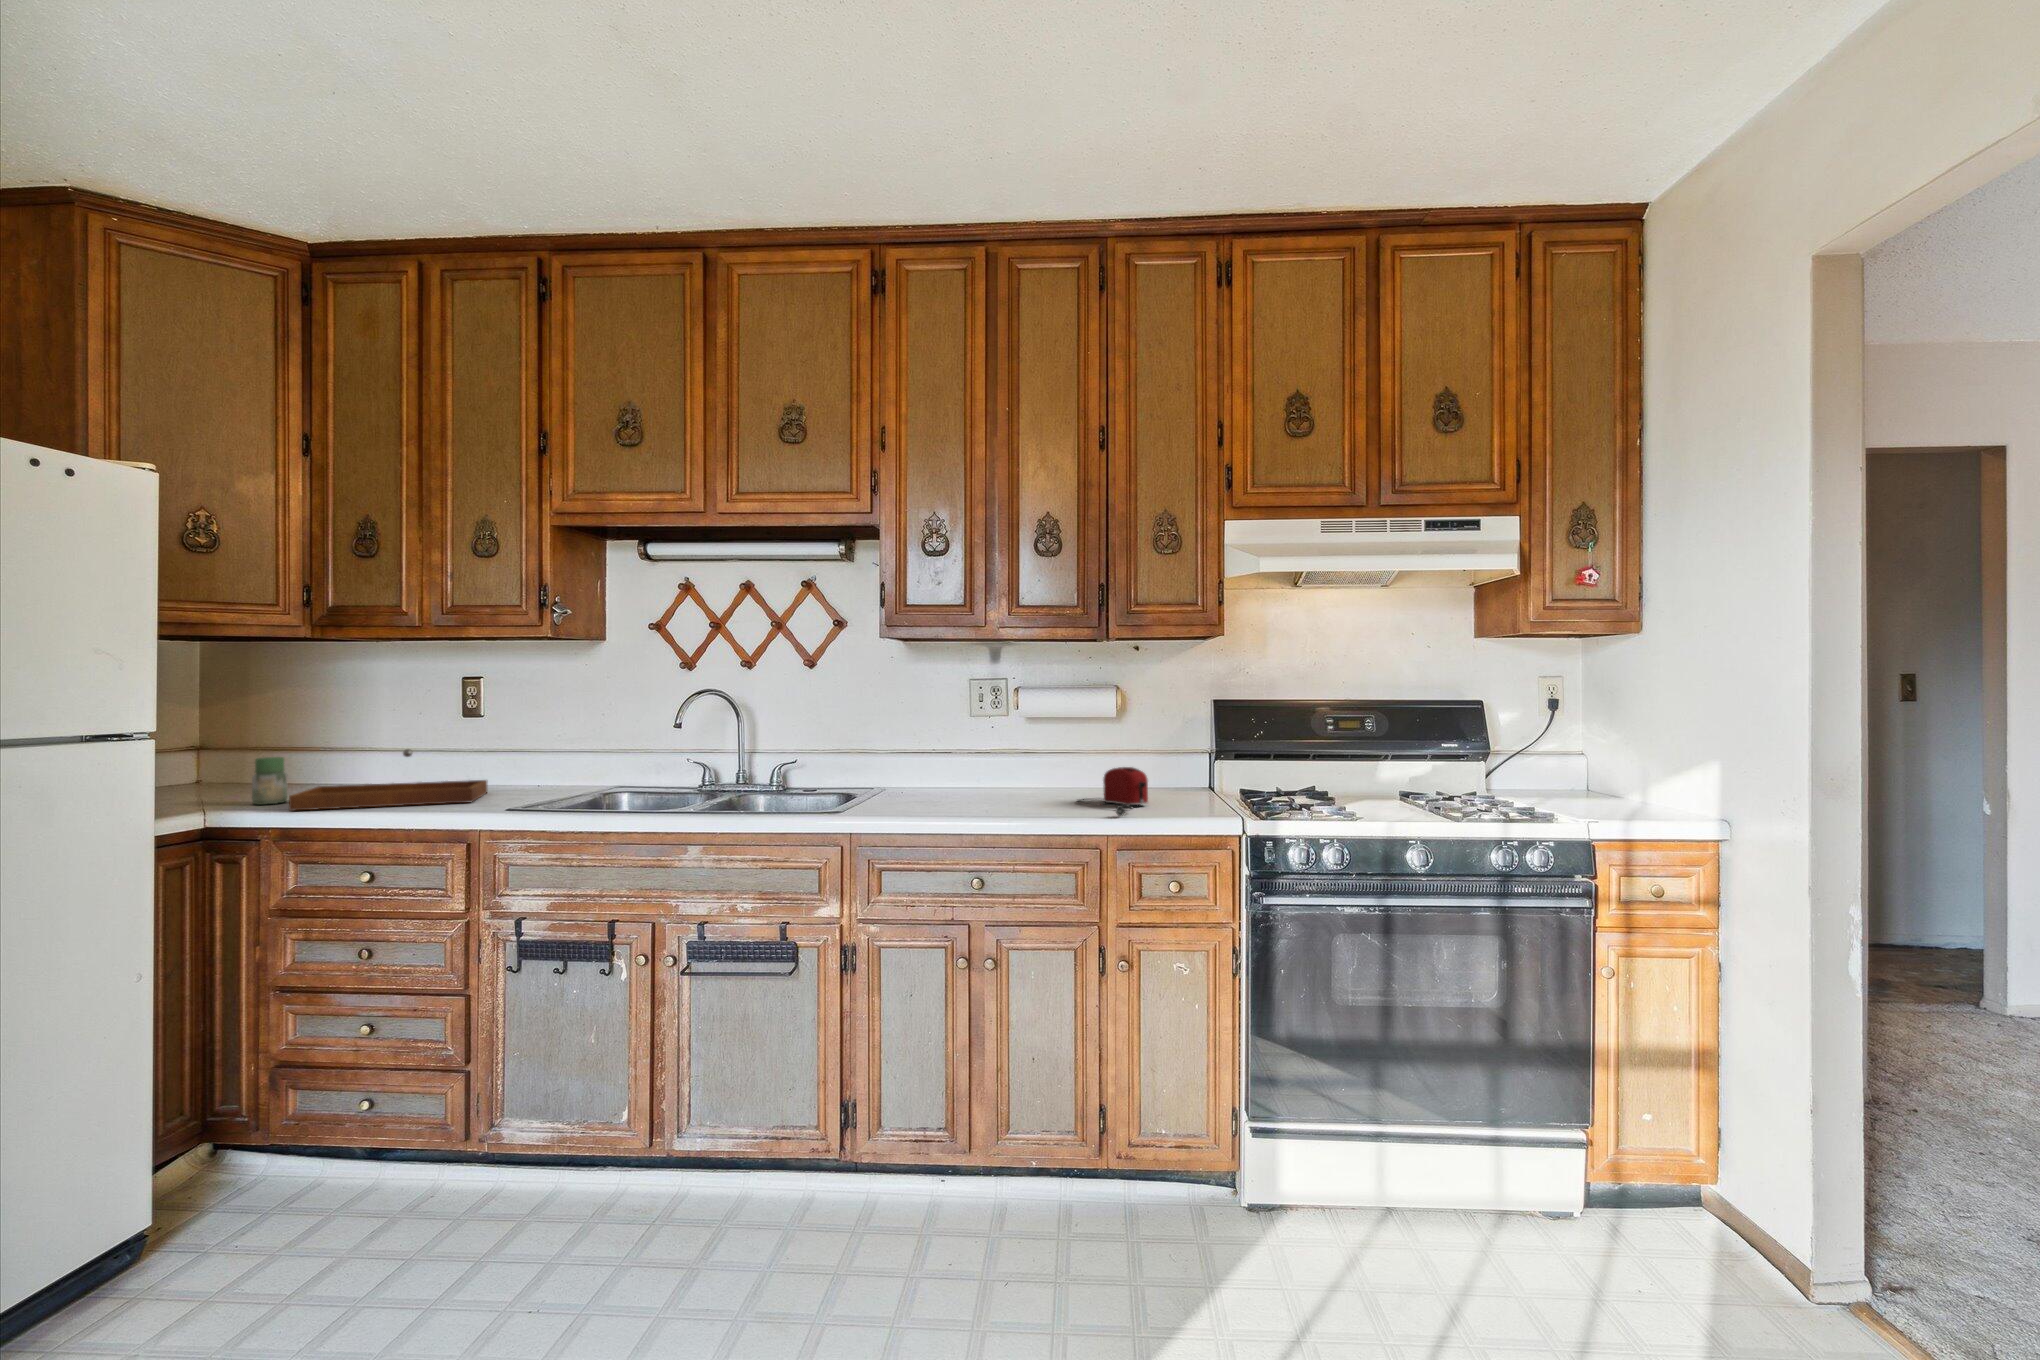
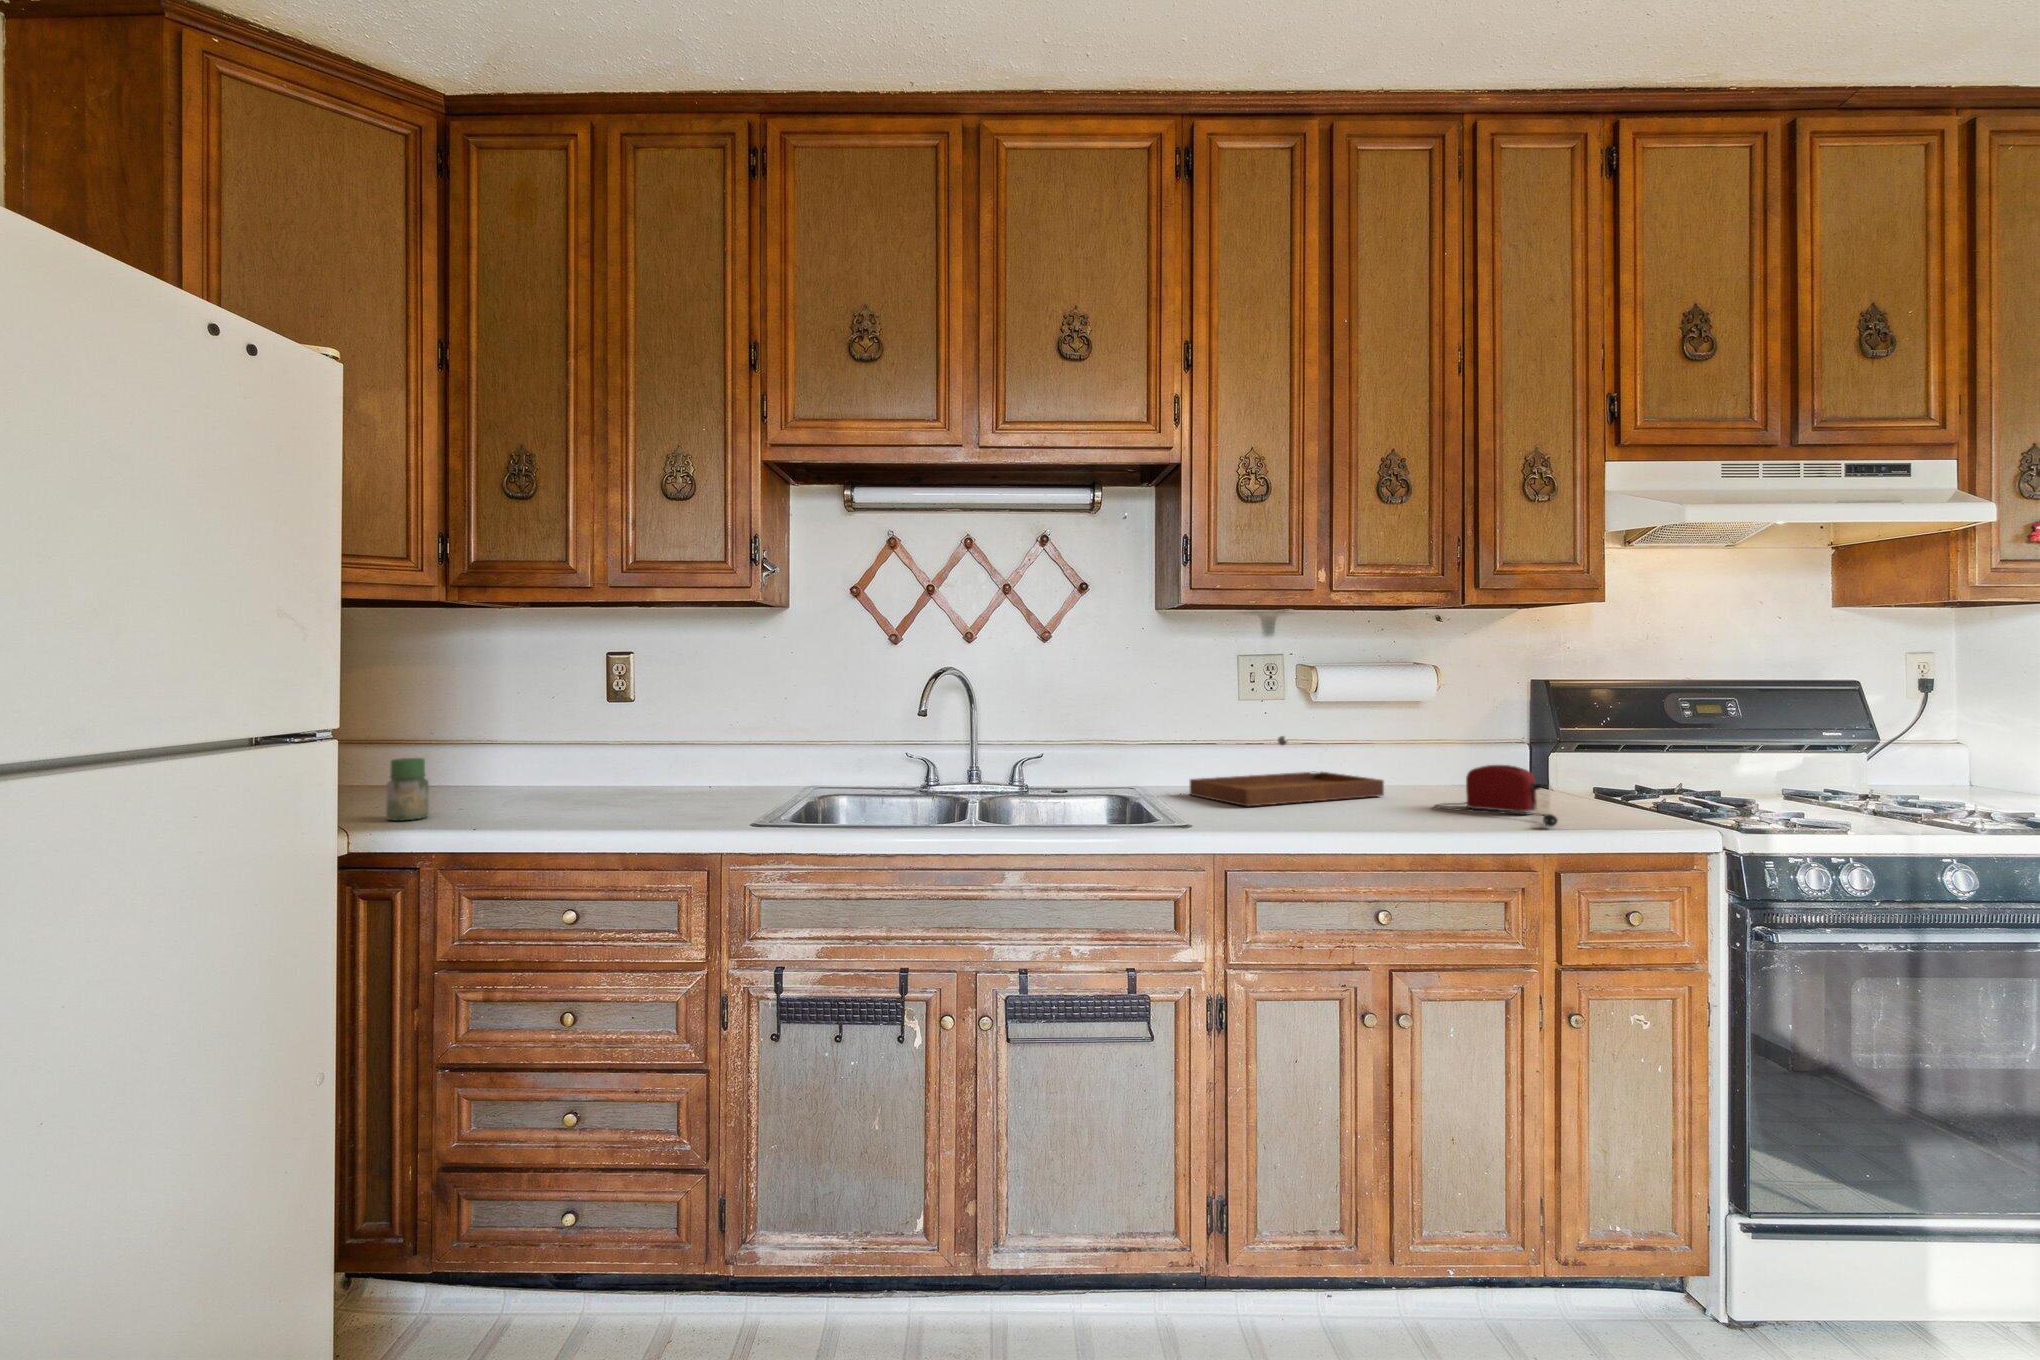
tray: present [289,749,487,811] -> present [1190,736,1384,806]

